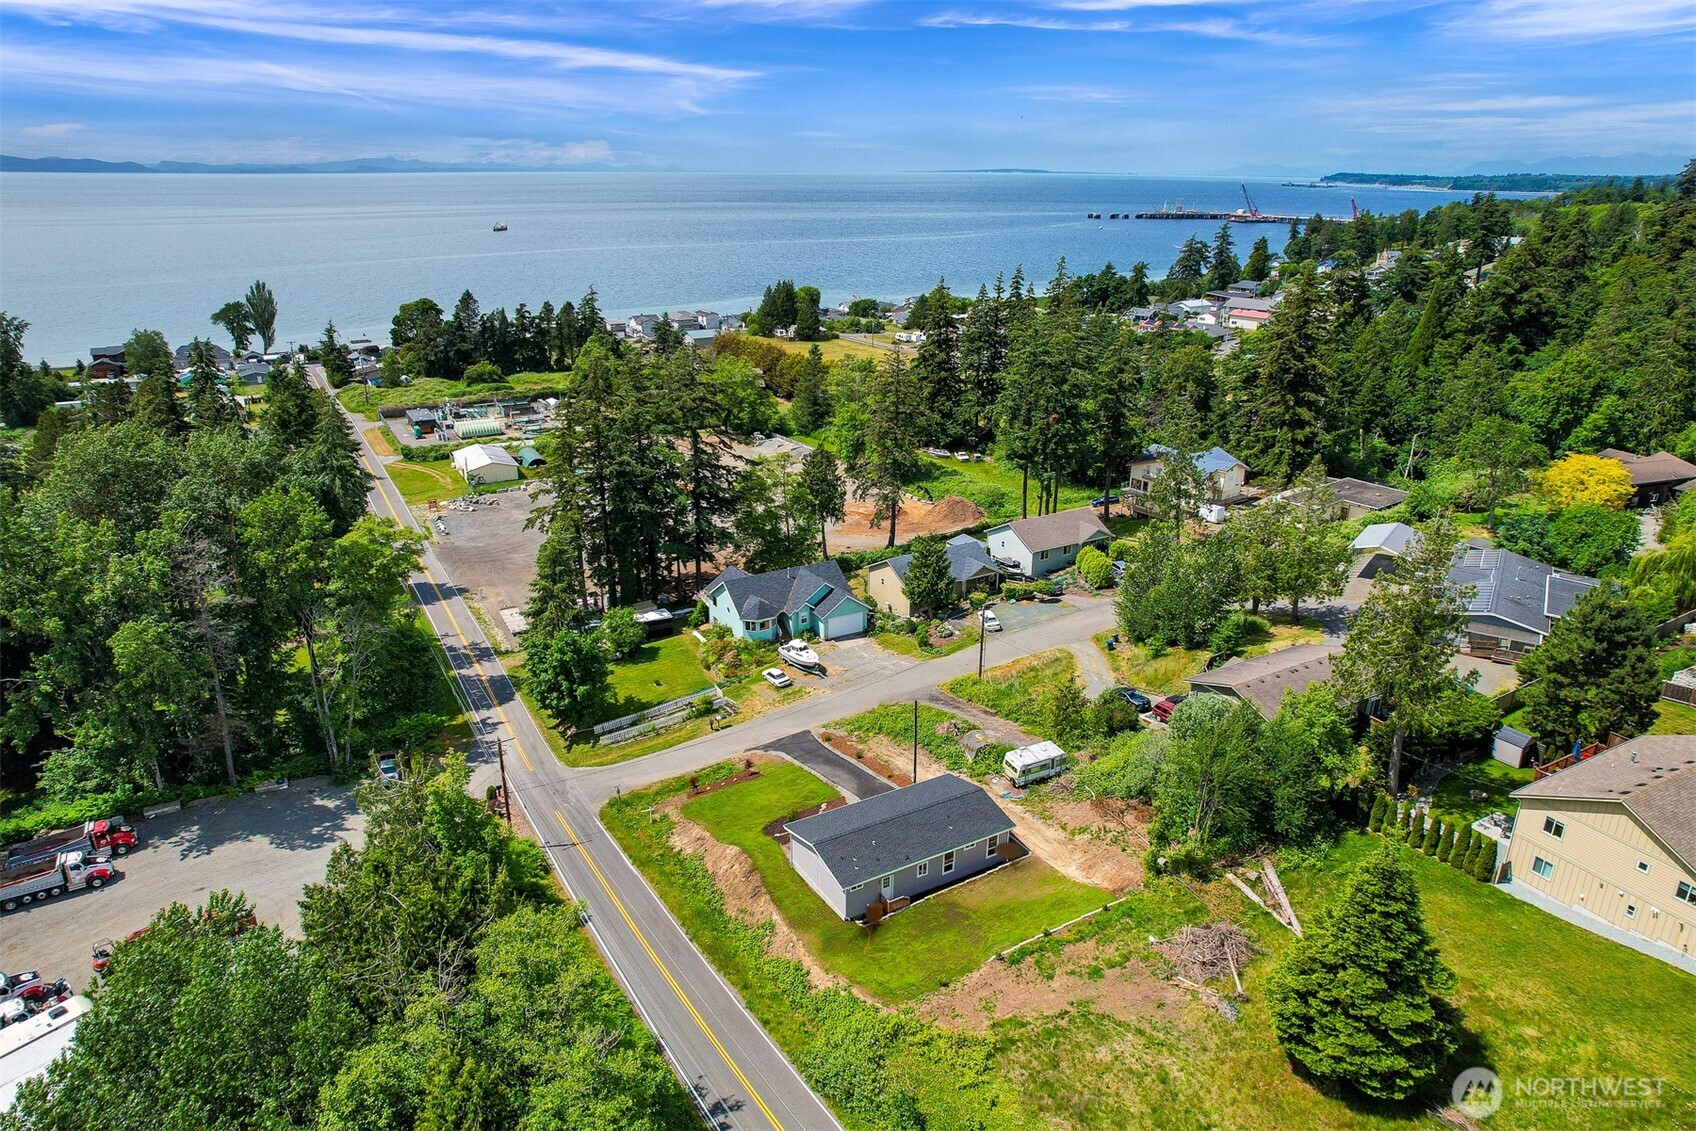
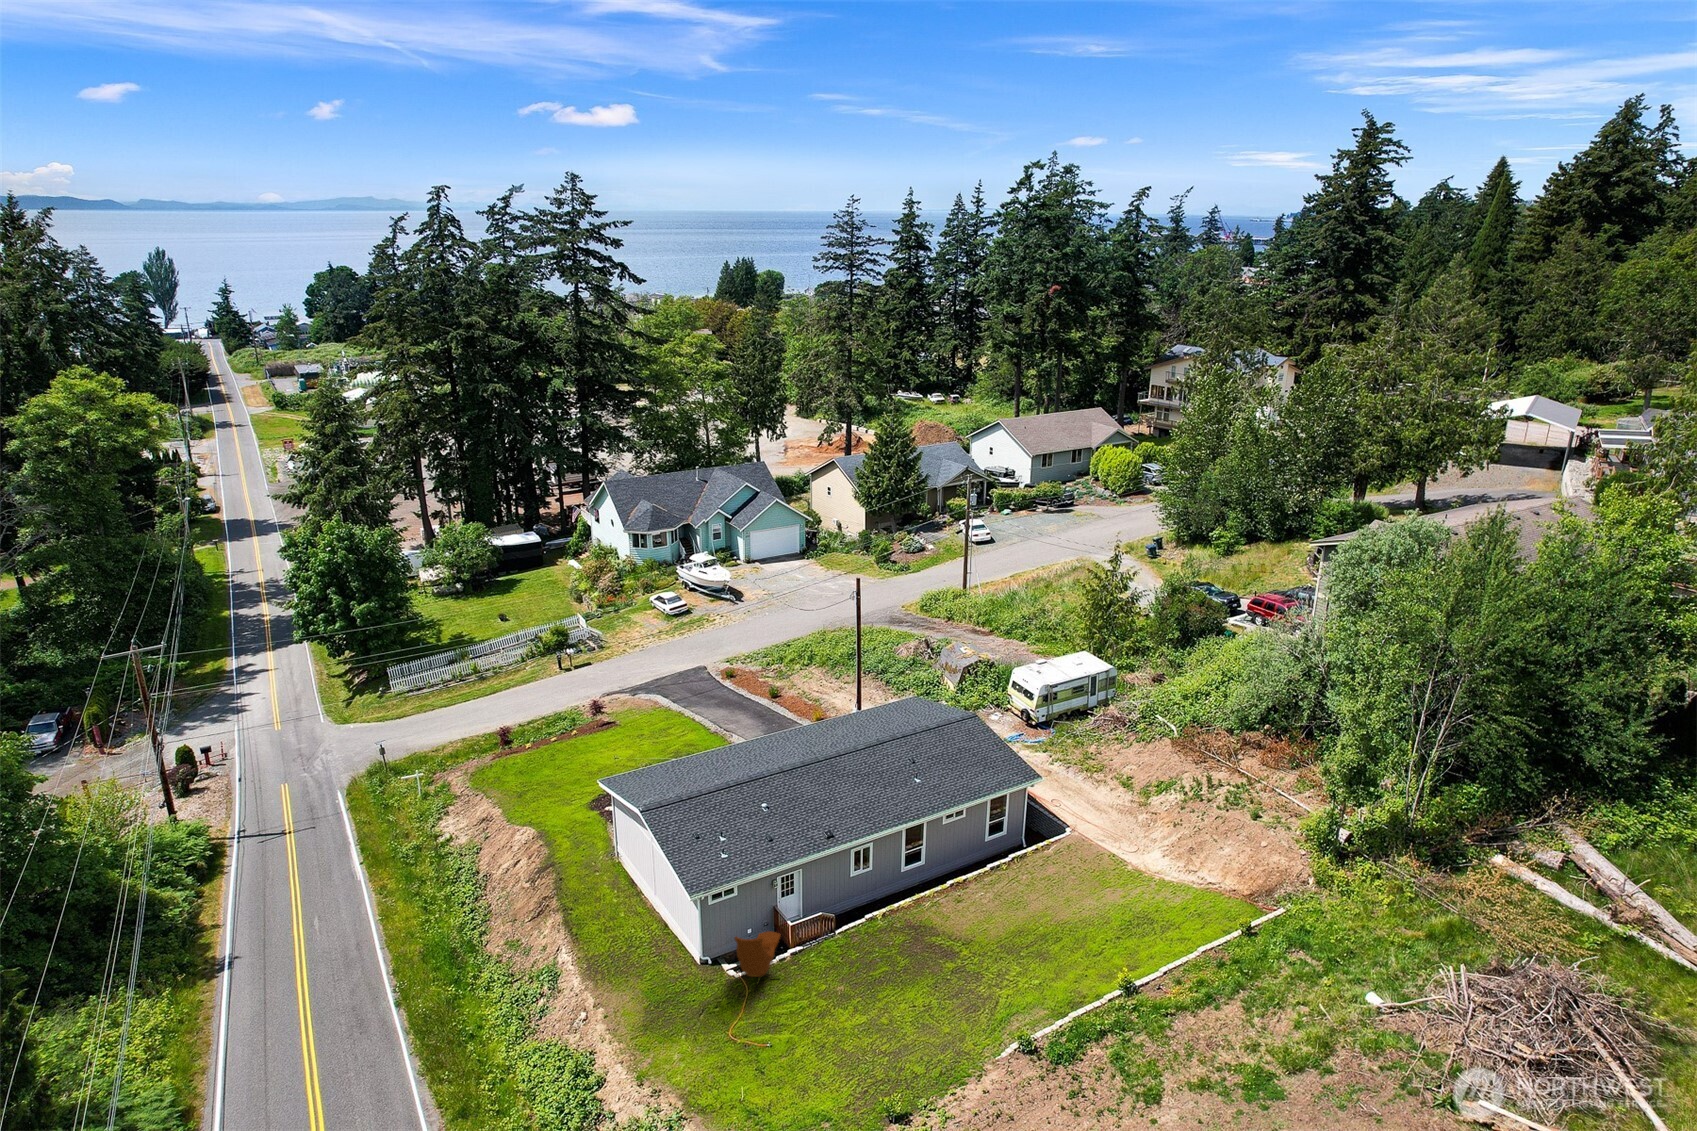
round table: present [995,842,1023,861] -> none [1003,808,1058,862]

